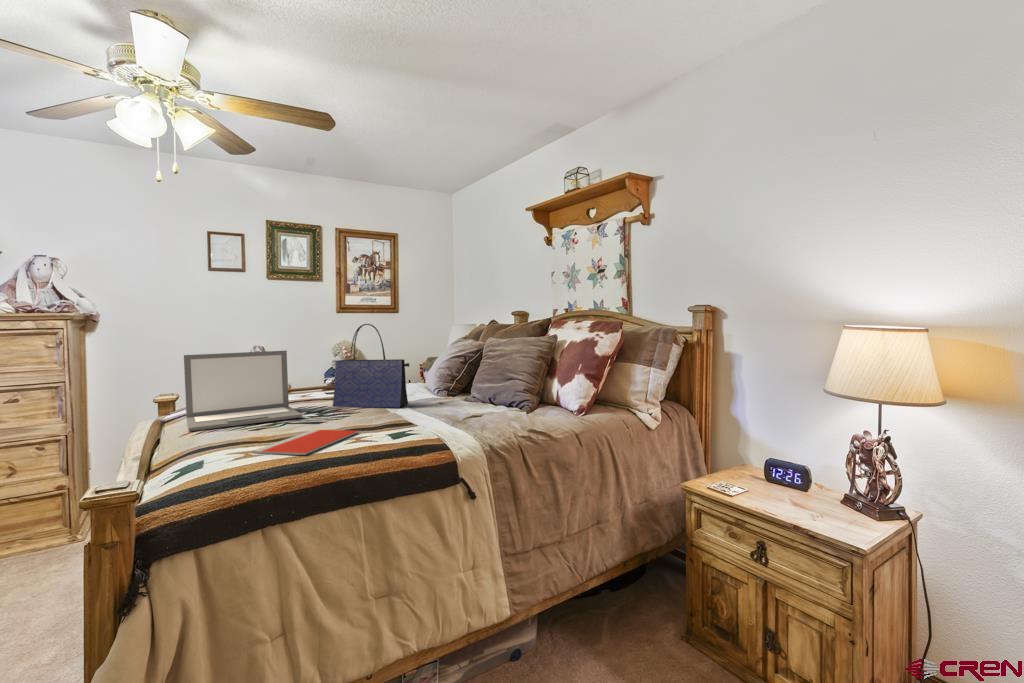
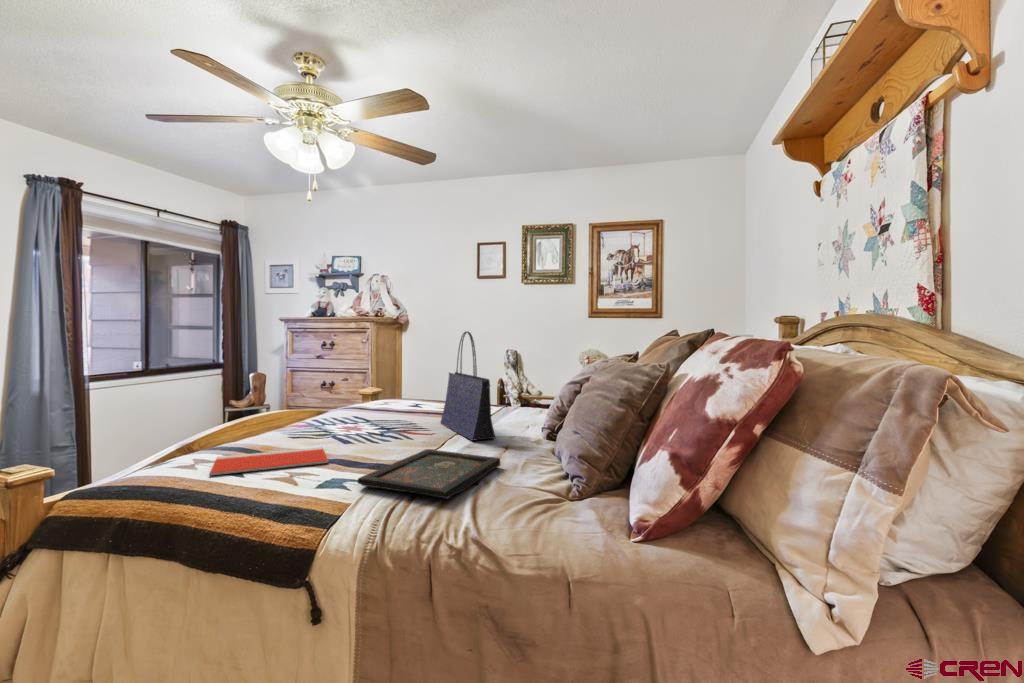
laptop: present [184,351,302,431] -> none [287,355,406,430]
tray: none [402,406,493,431] -> present [358,449,500,498]

